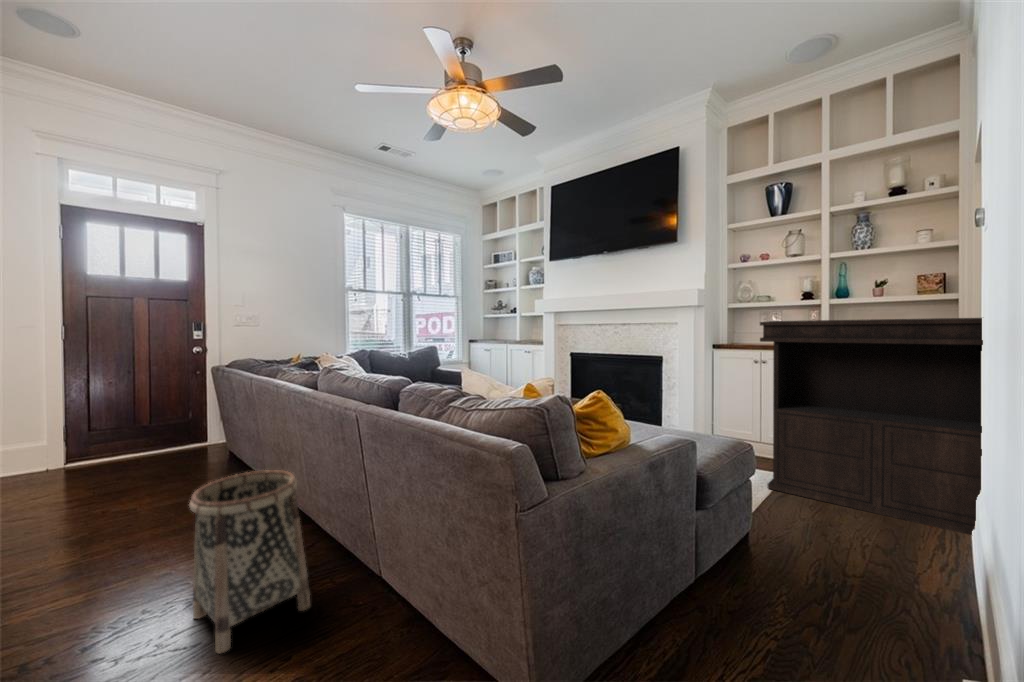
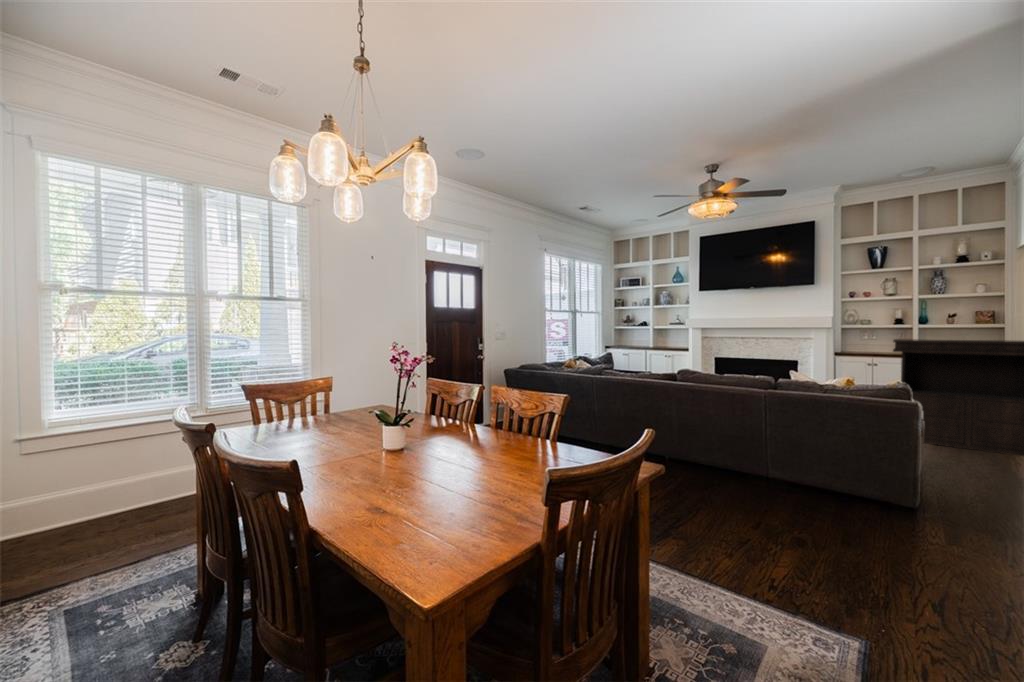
basket: present [189,470,310,653] -> none [673,416,725,493]

